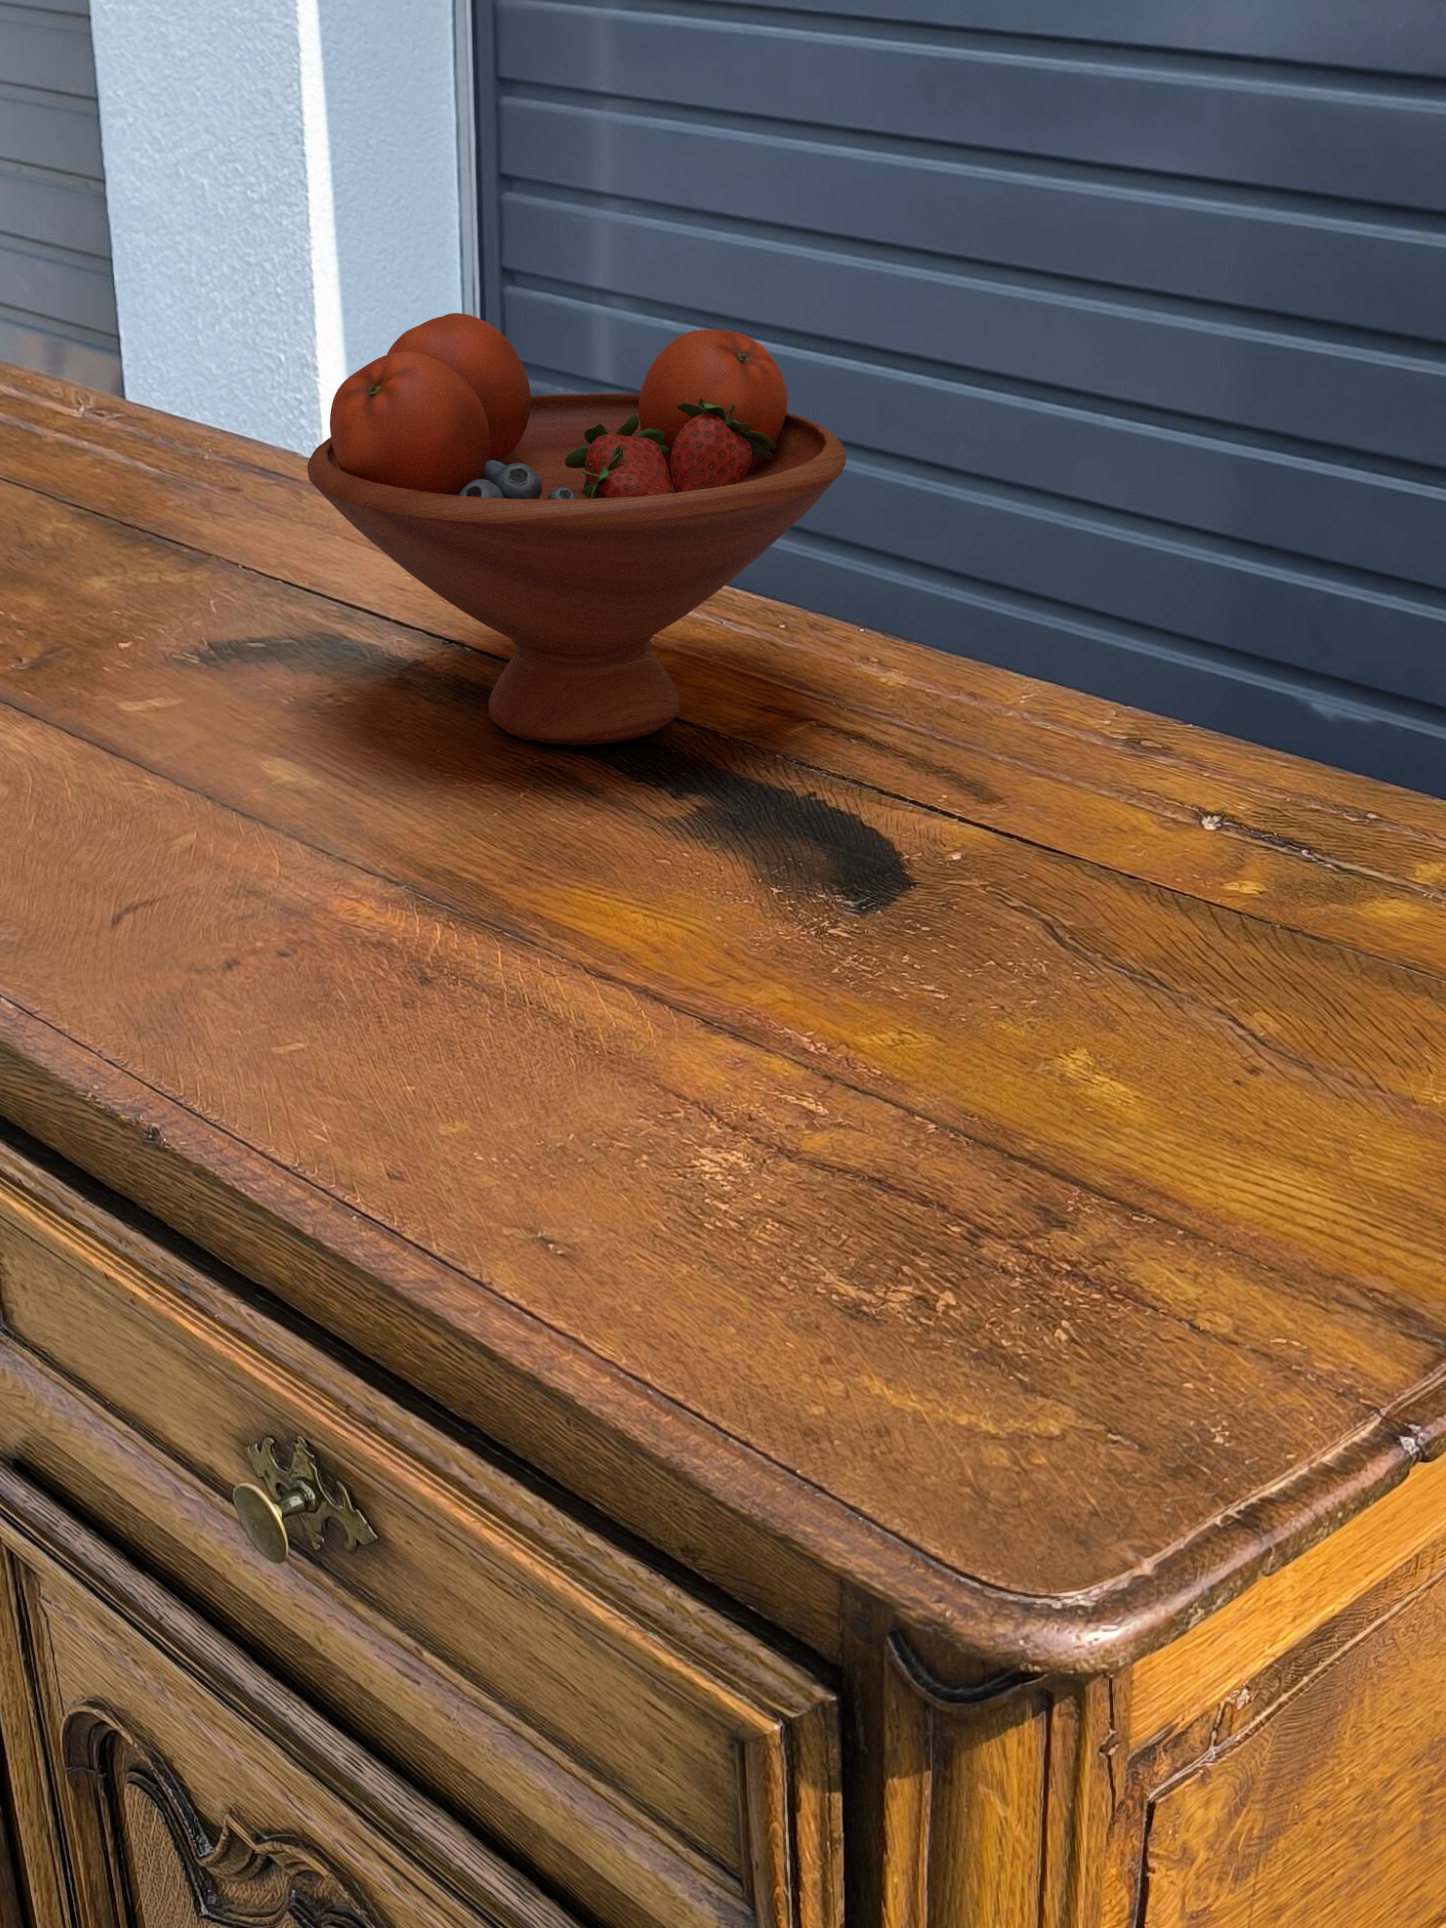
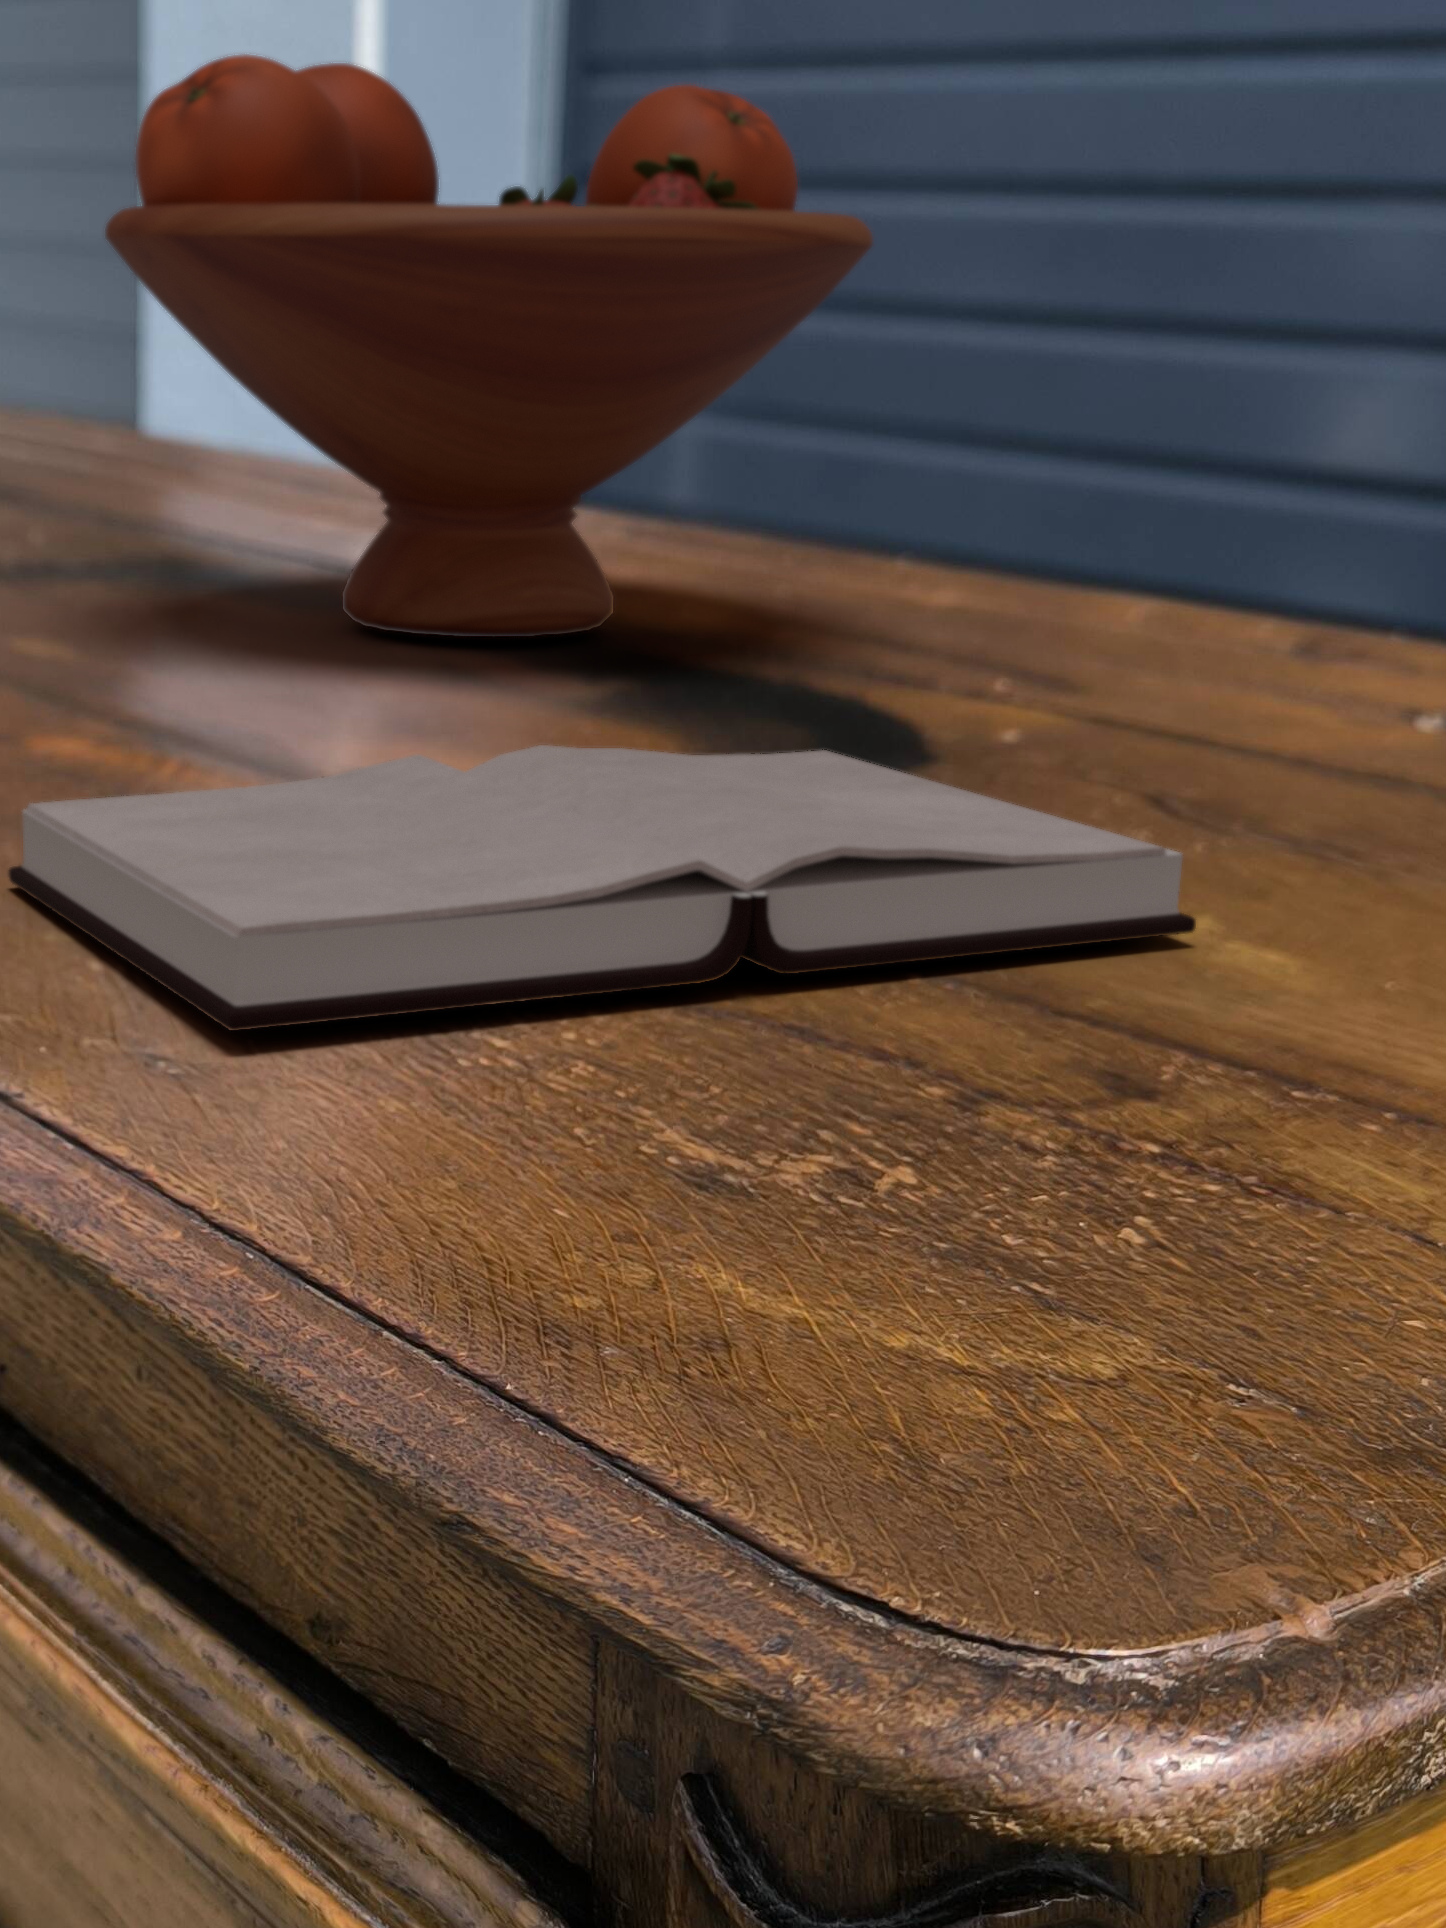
hardback book: none [397,918,1085,1220] -> present [8,745,1196,1031]

